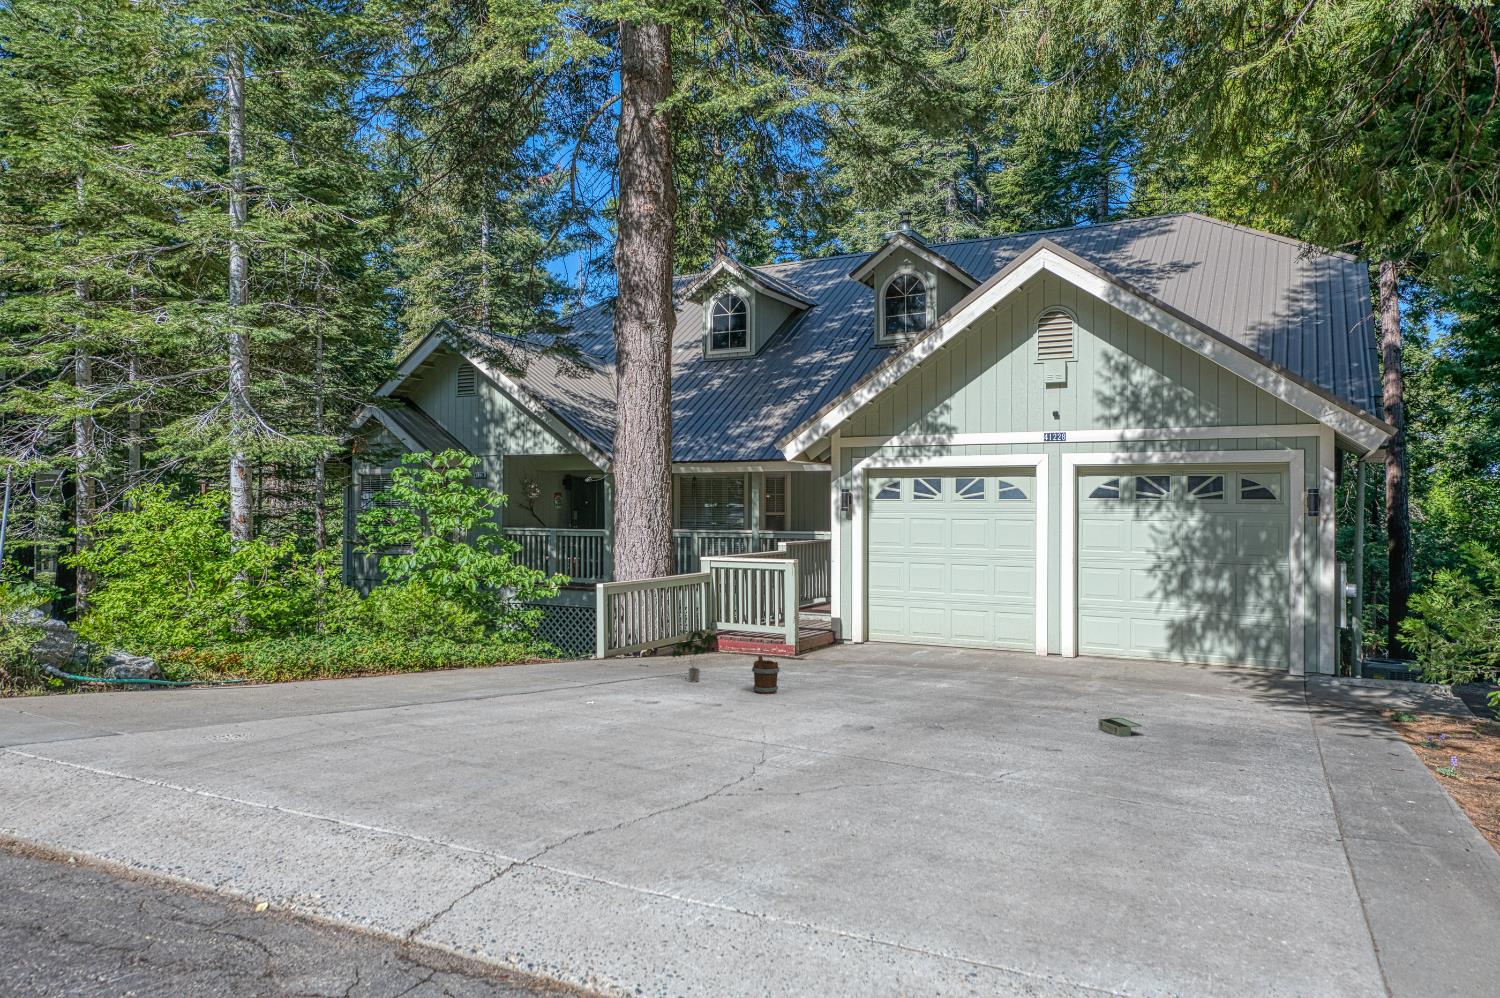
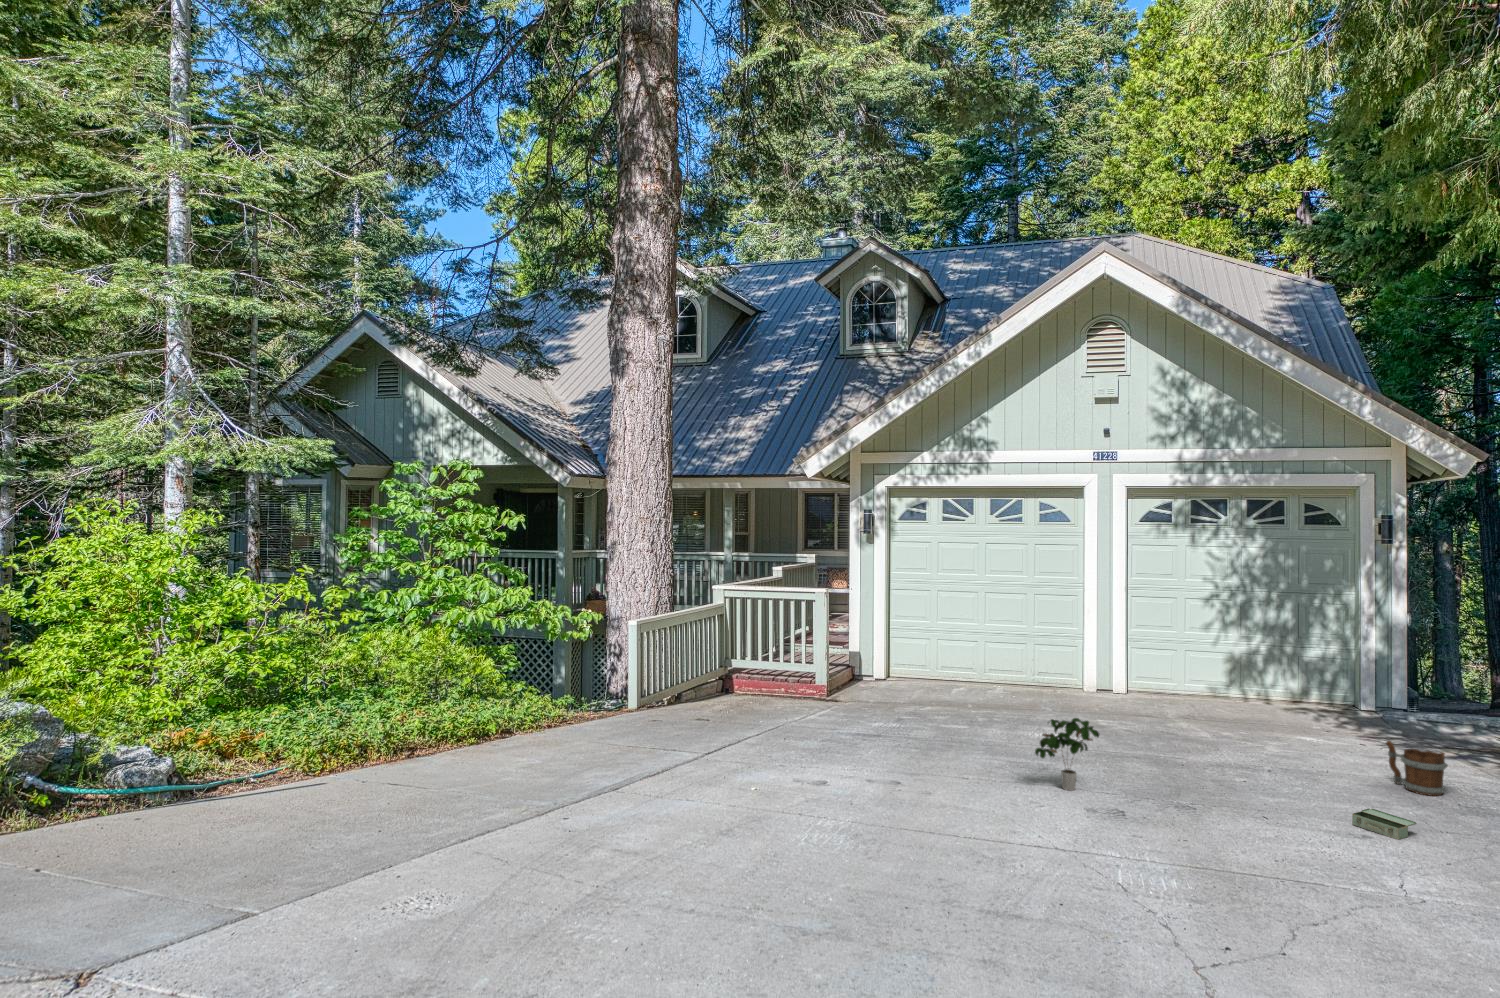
potted plant: present [672,630,718,682] -> present [1035,718,1099,791]
bucket: present [752,655,780,694] -> present [1386,741,1448,796]

